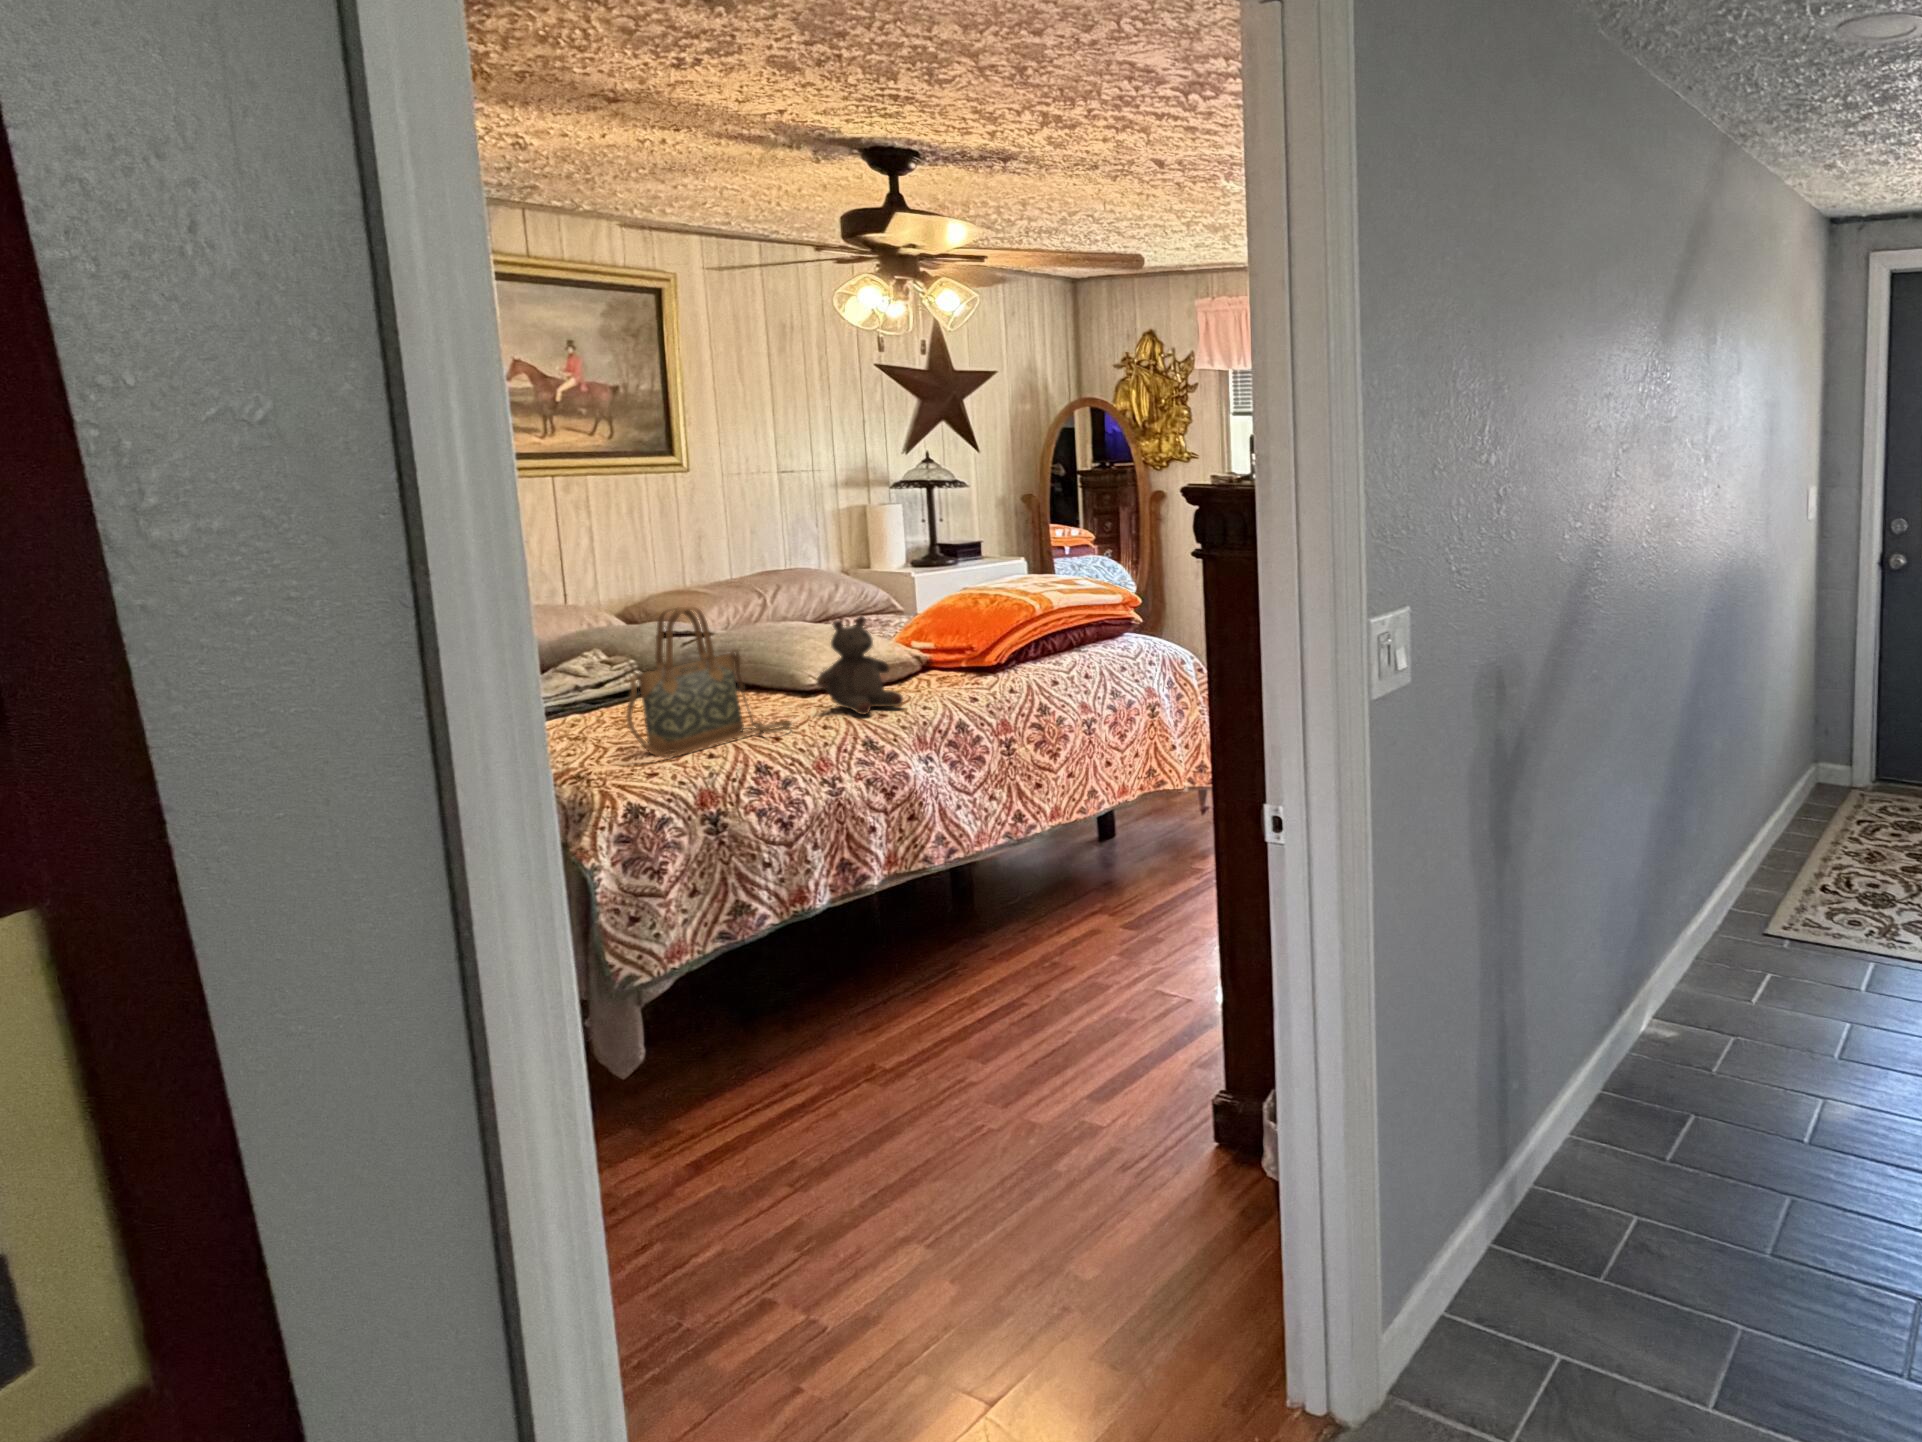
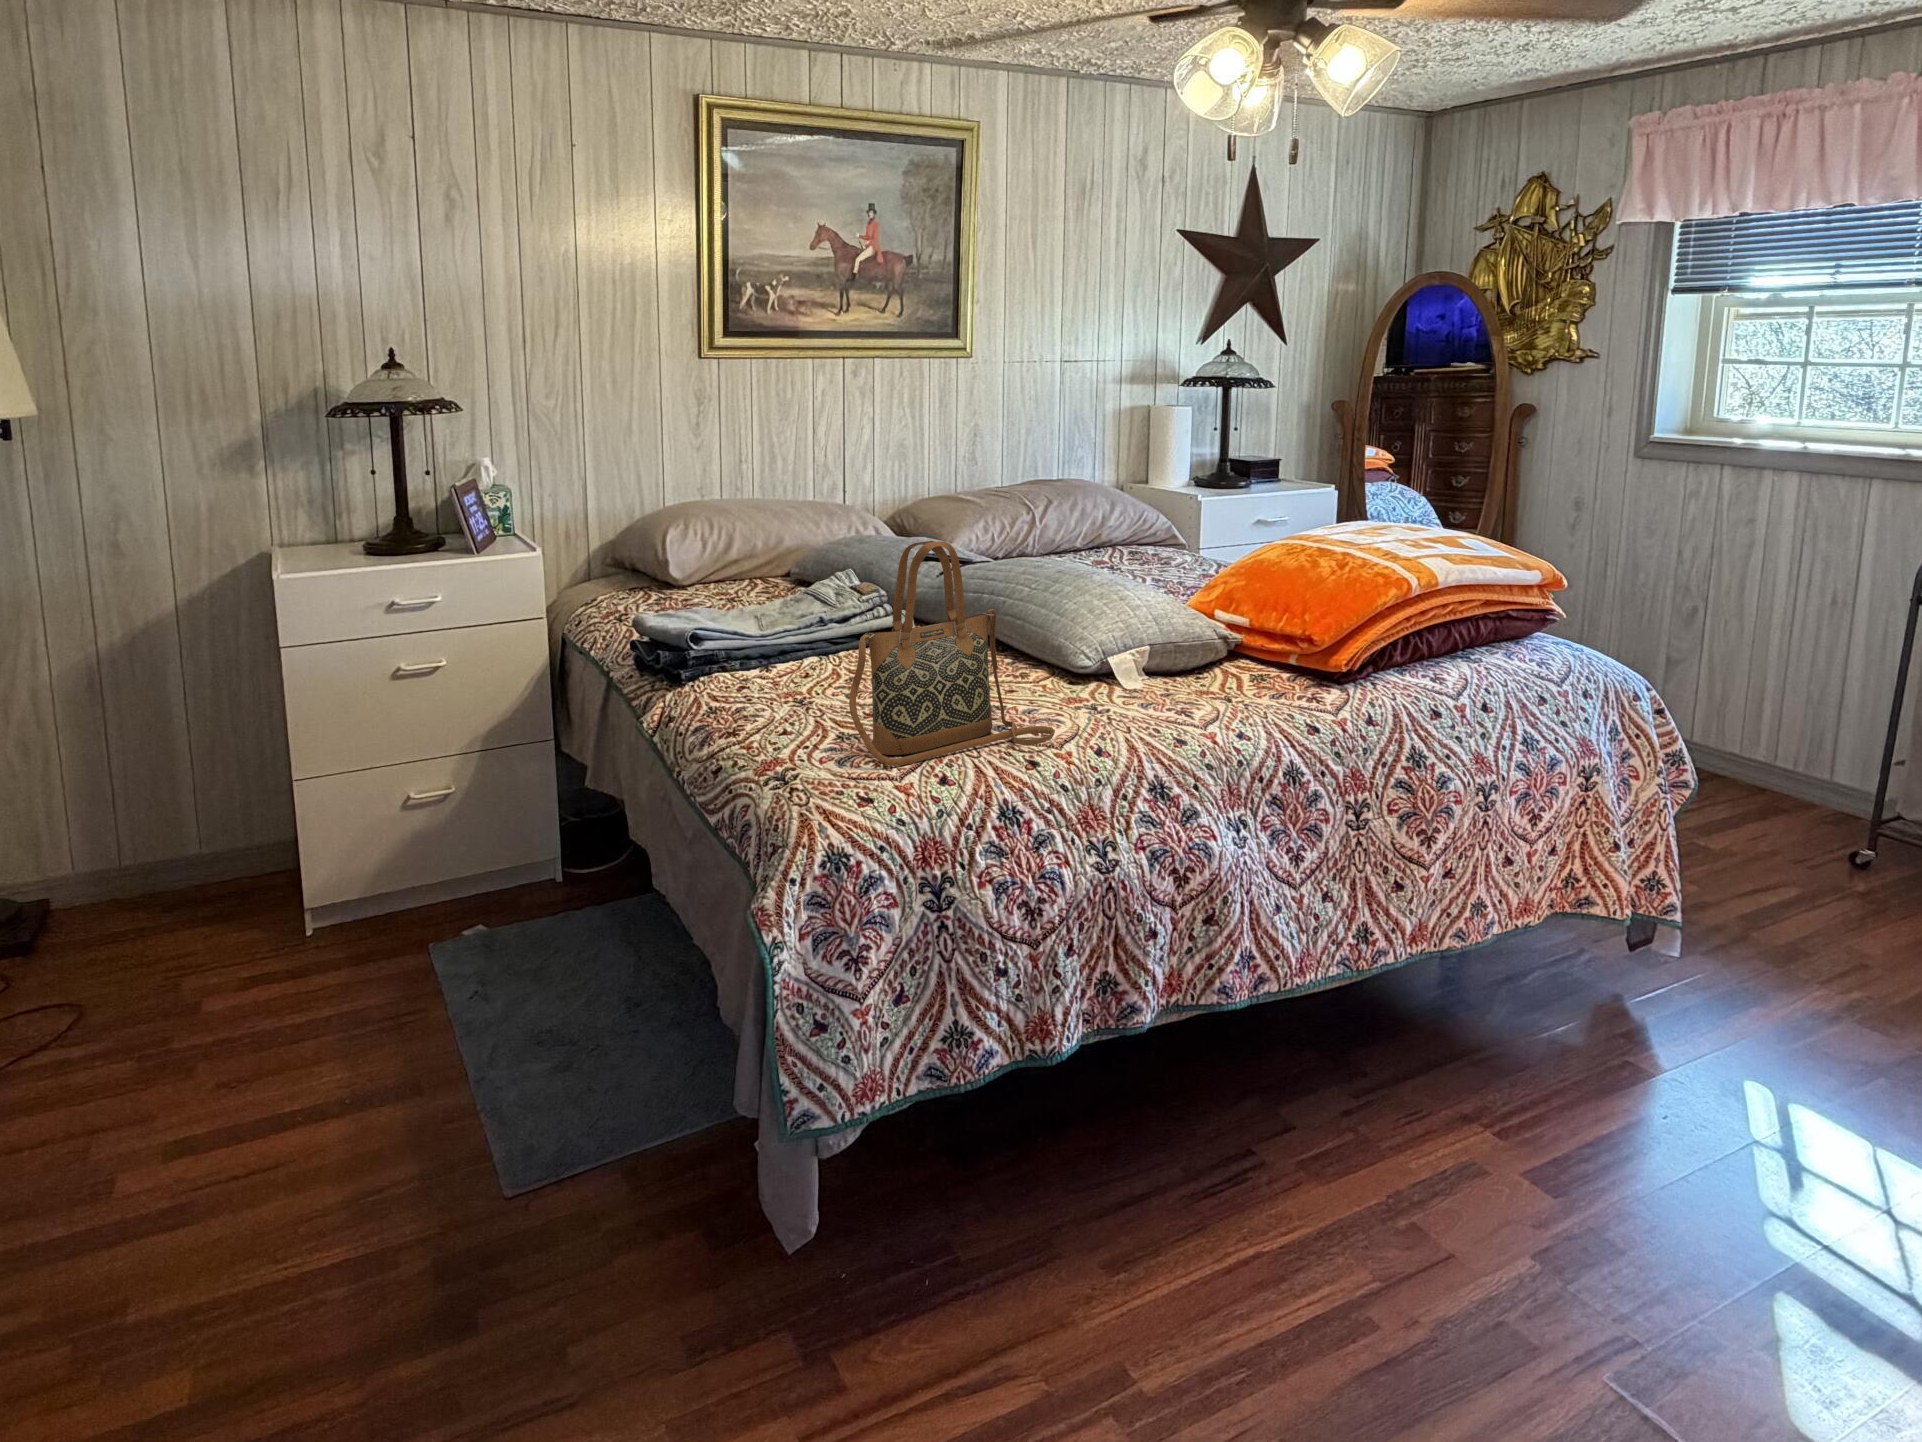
stuffed bear: present [817,616,903,715] -> none [1091,574,1208,732]

